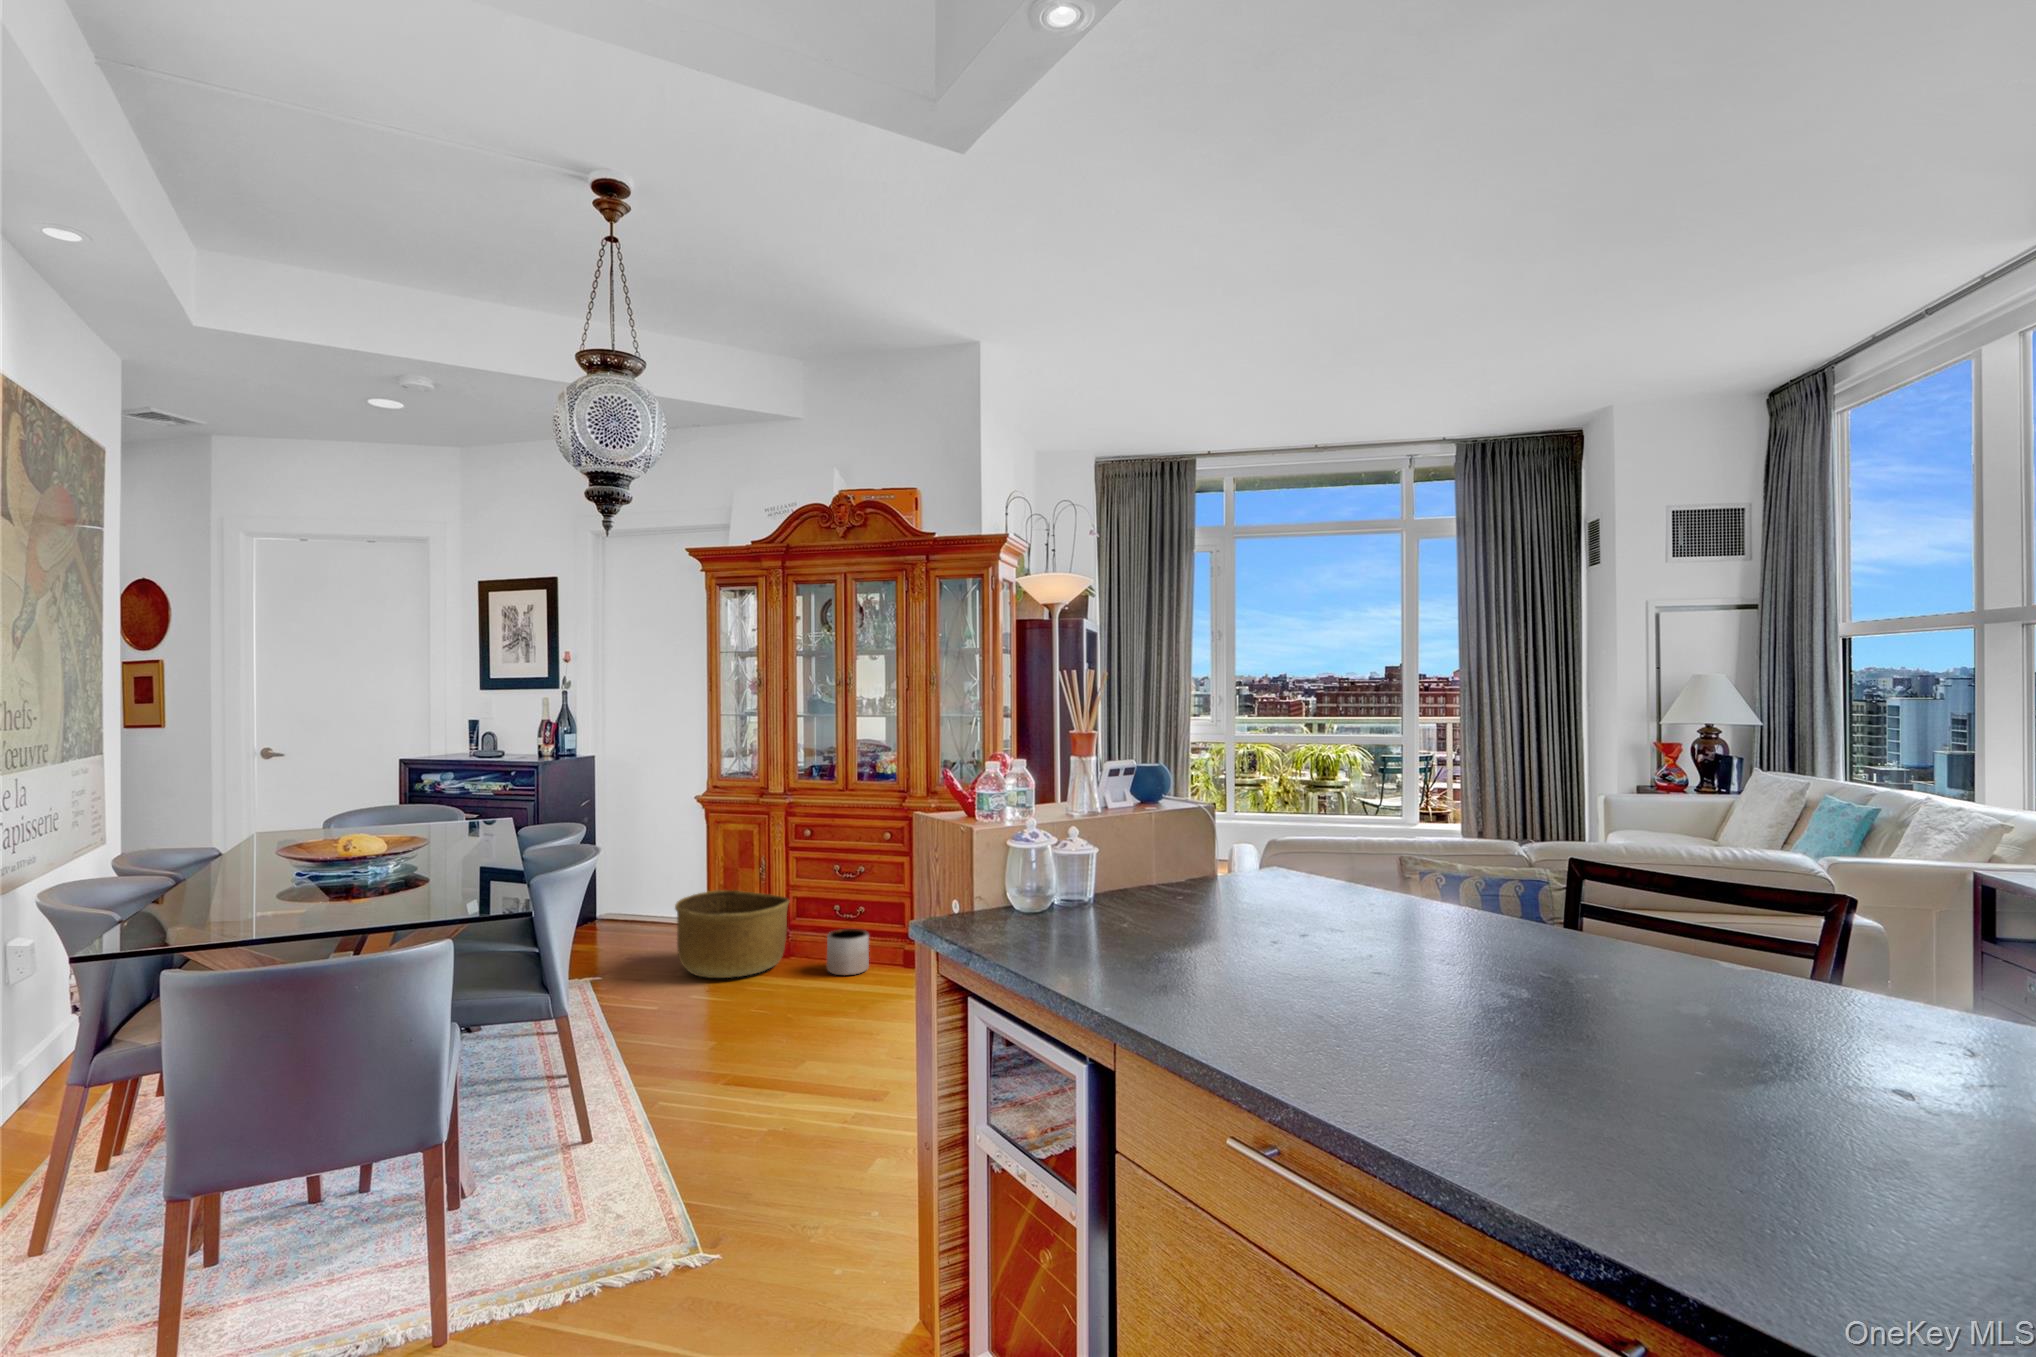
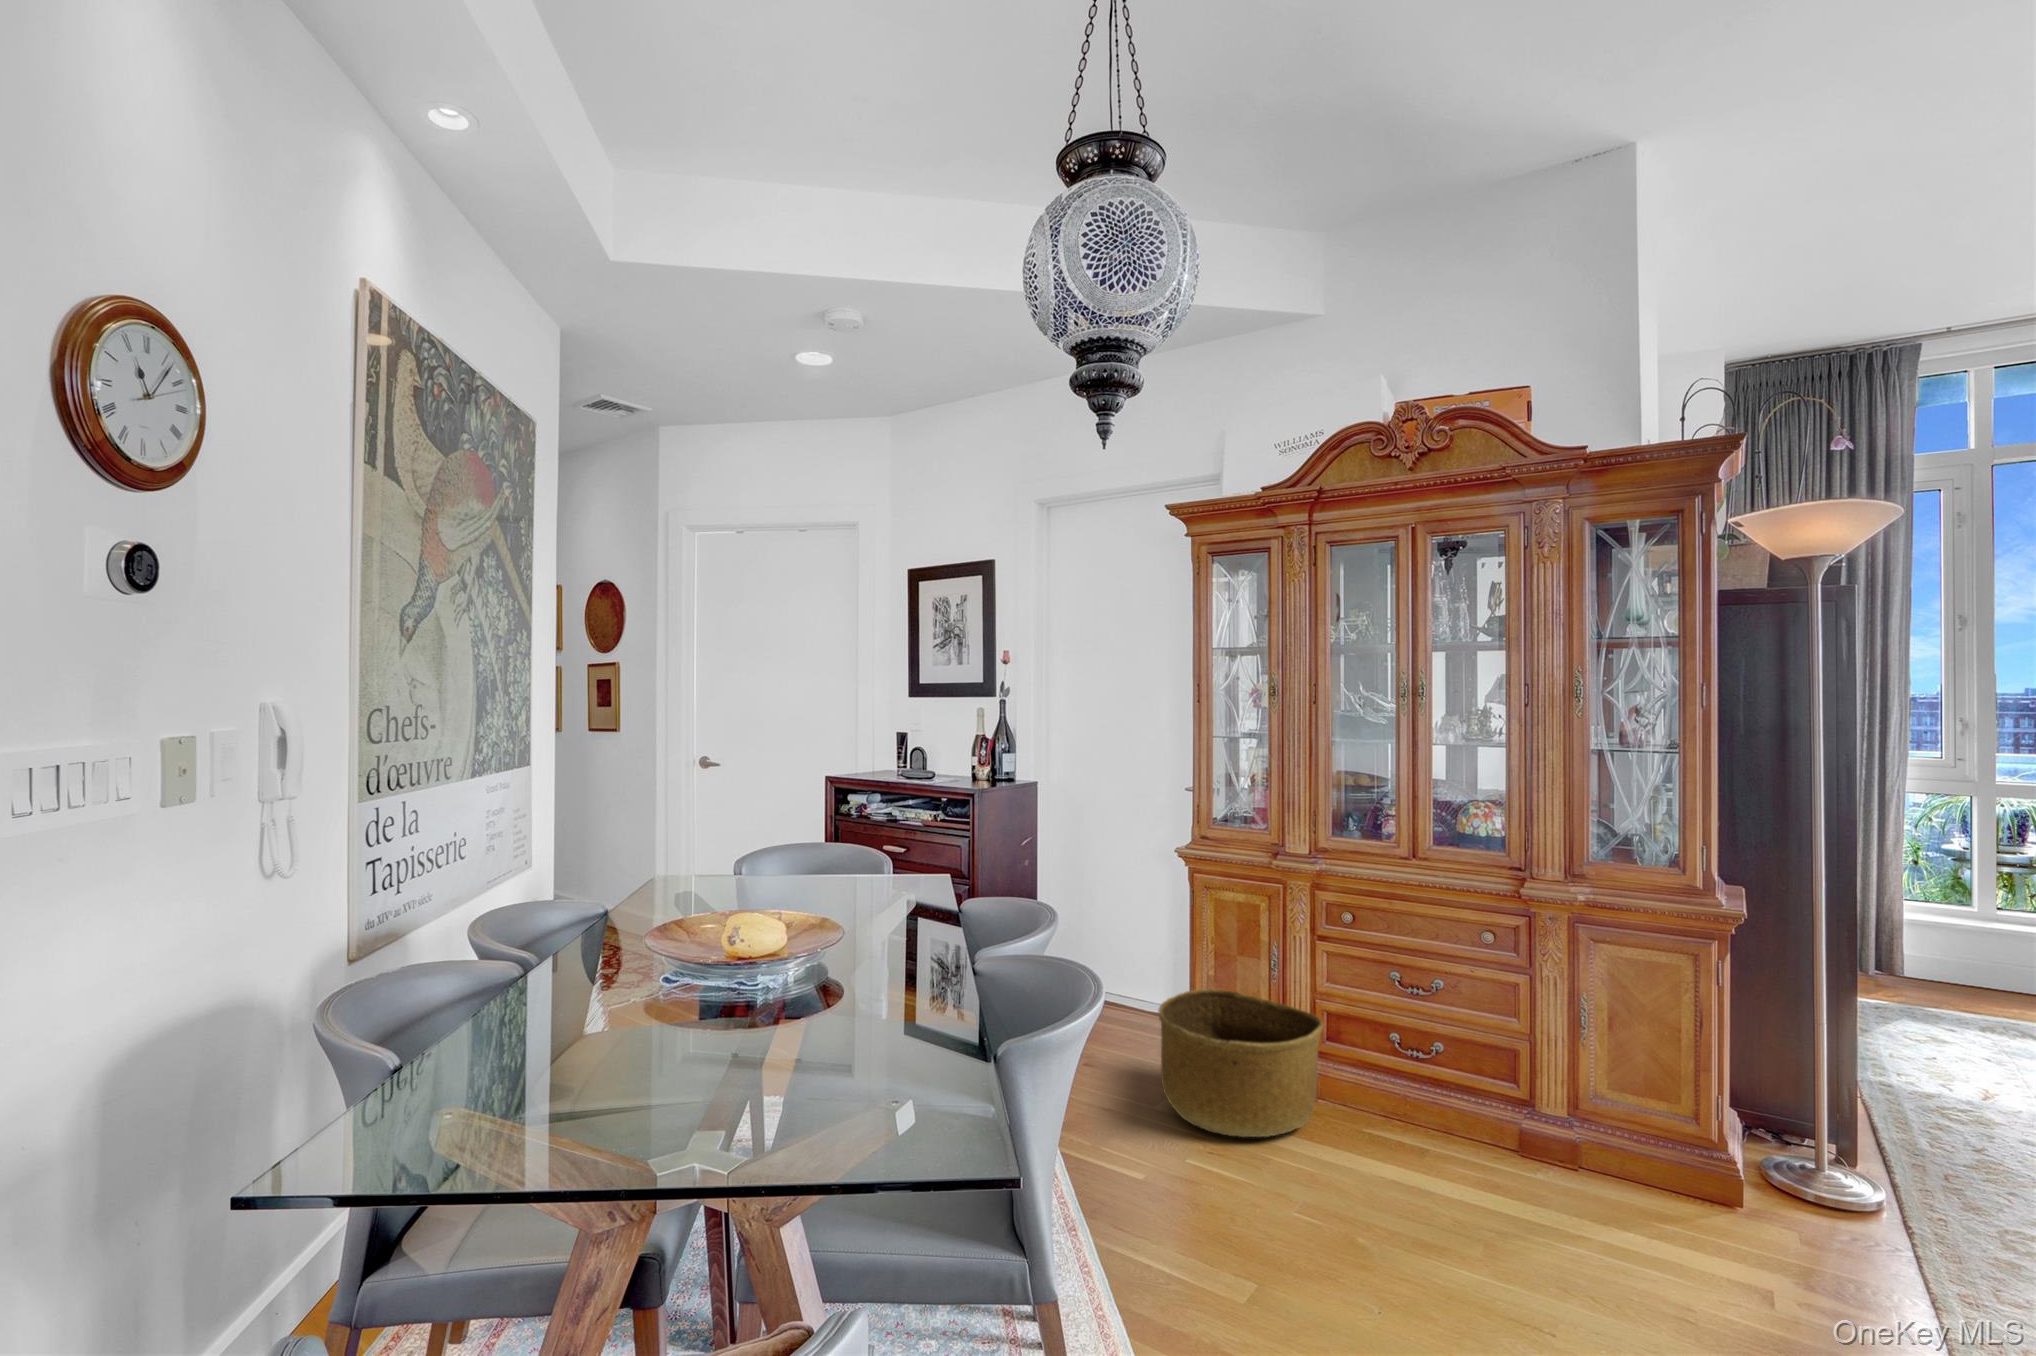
planter: present [827,929,869,976] -> none [1391,1081,1462,1166]

